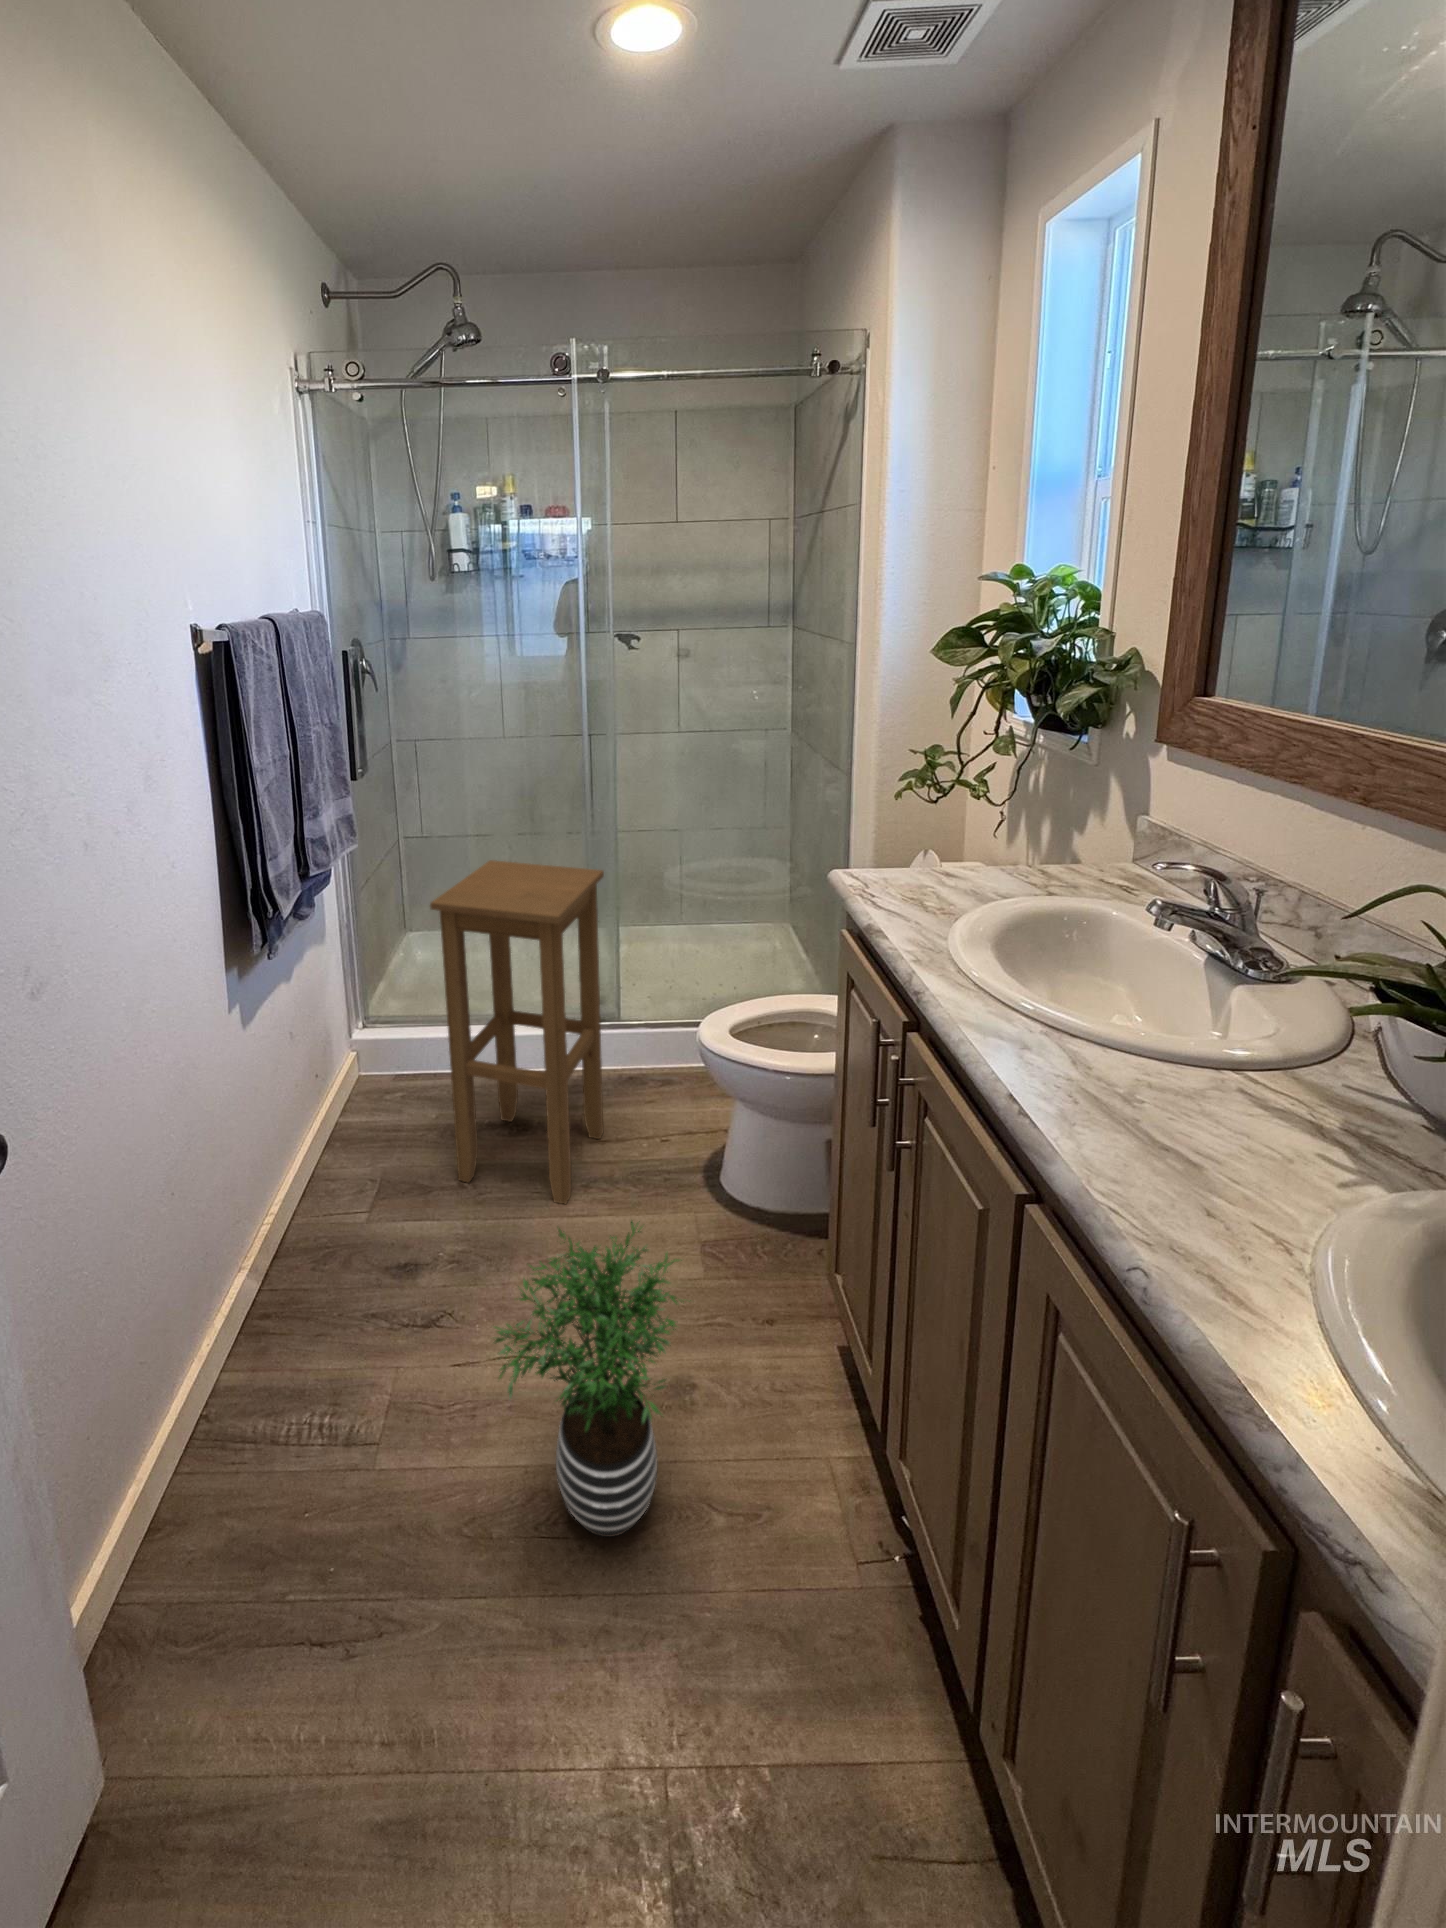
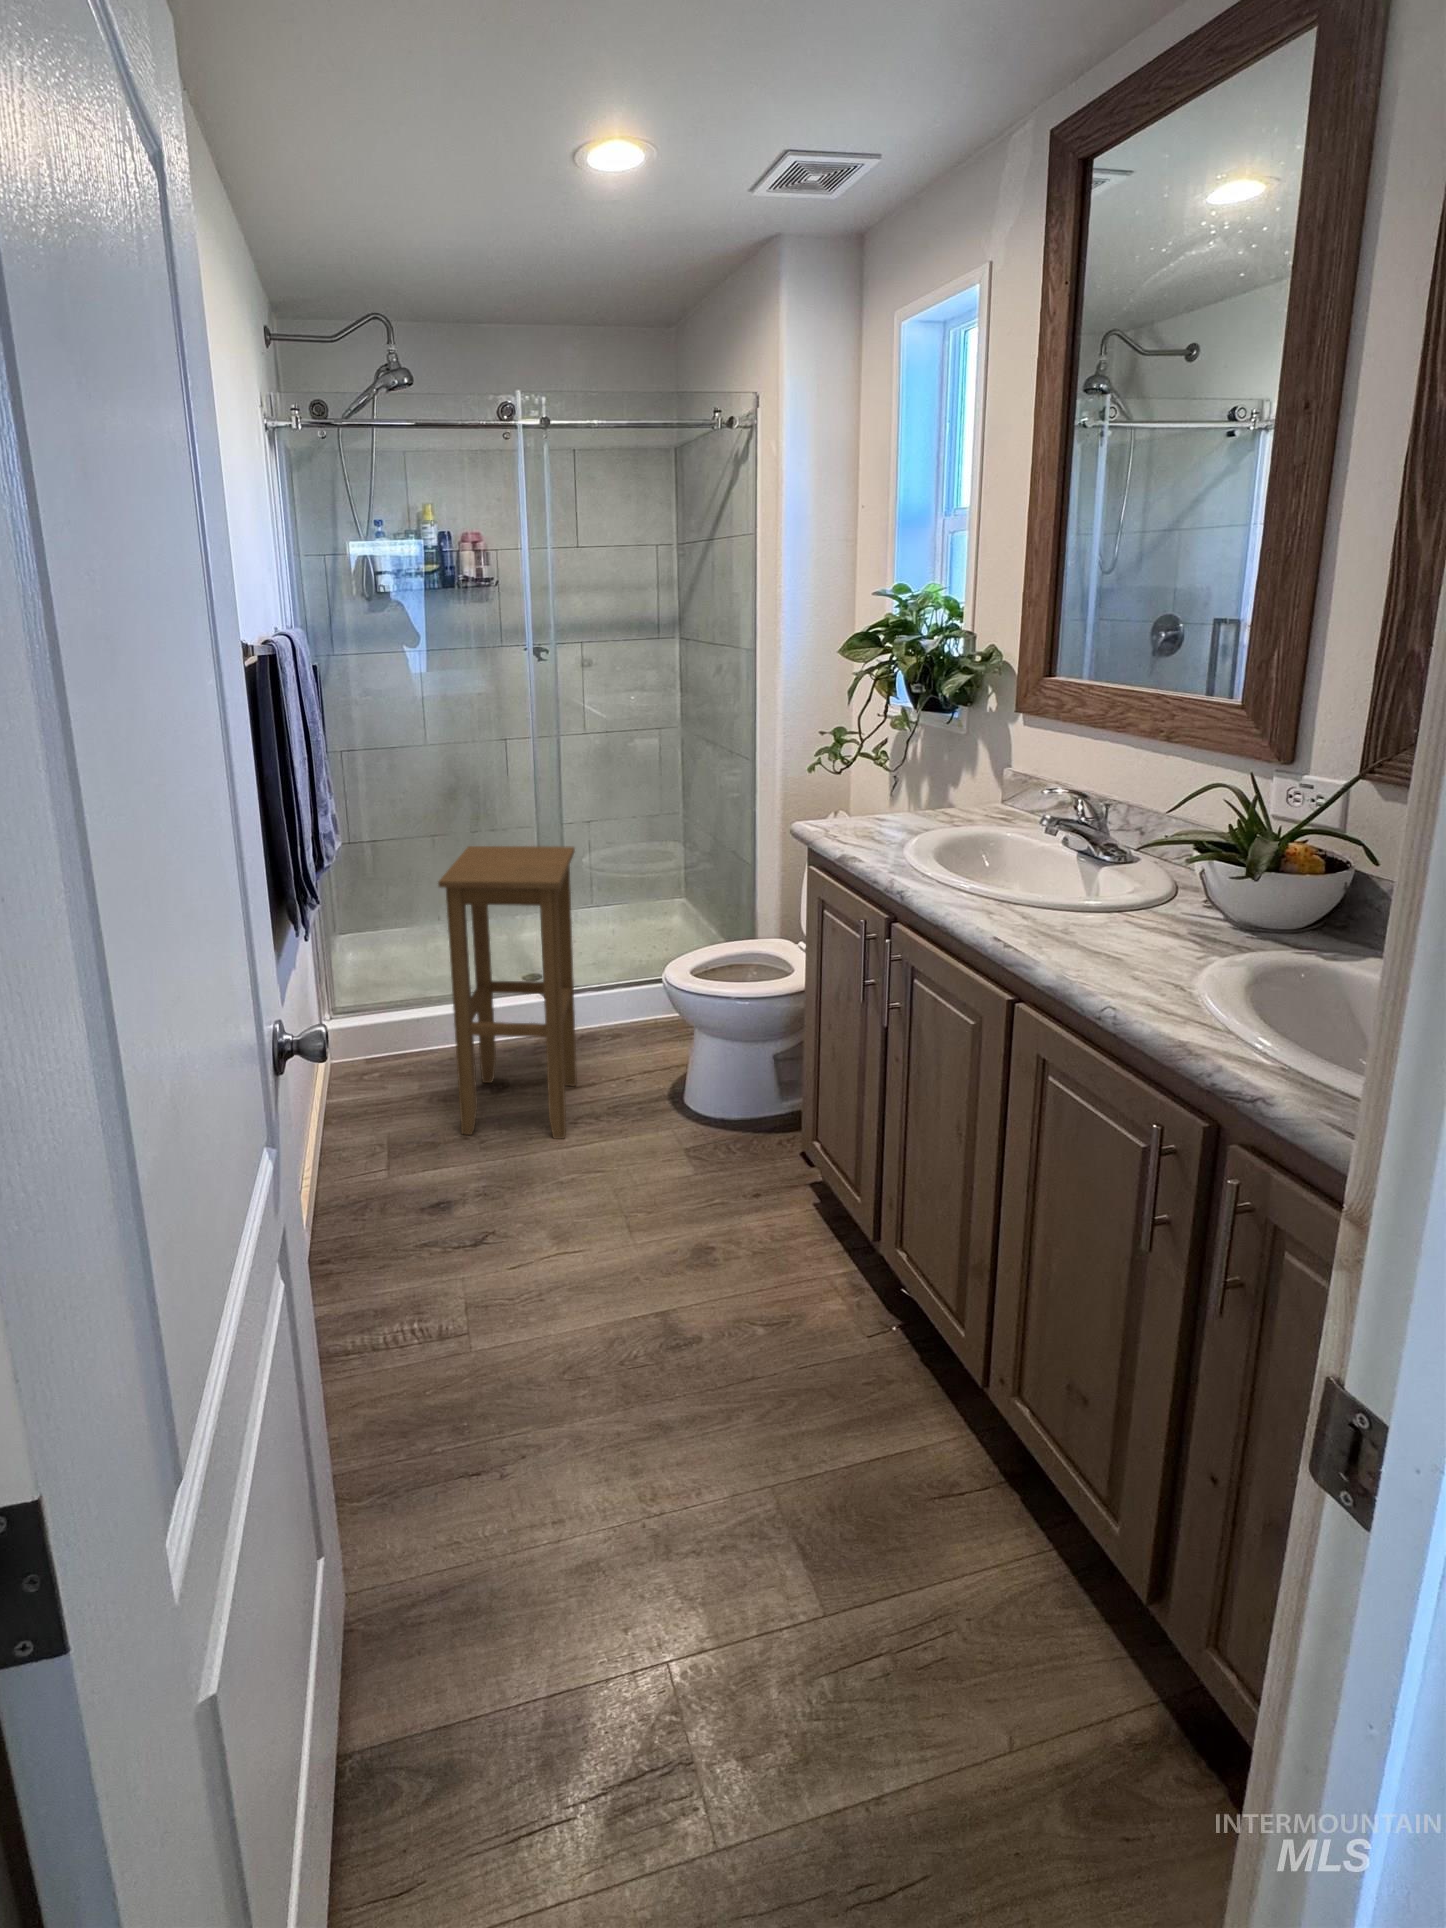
potted plant: present [495,1222,682,1537] -> none [589,1106,746,1359]

